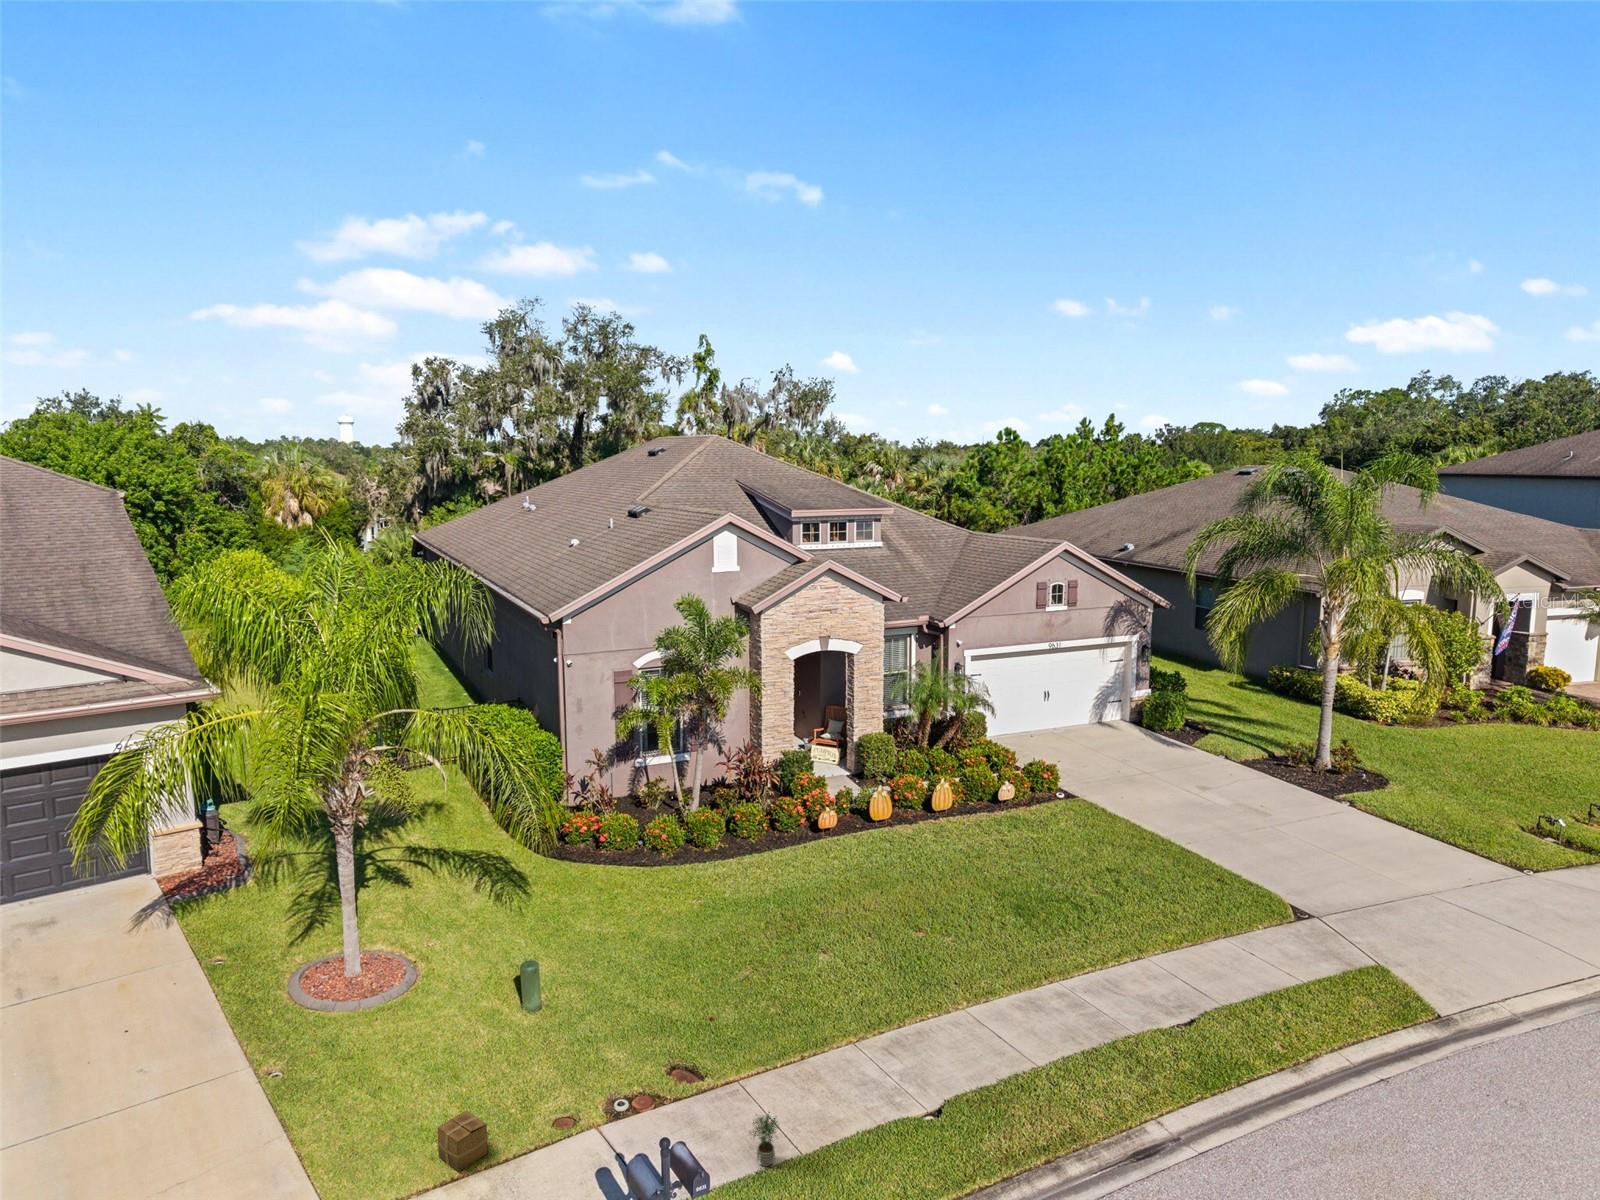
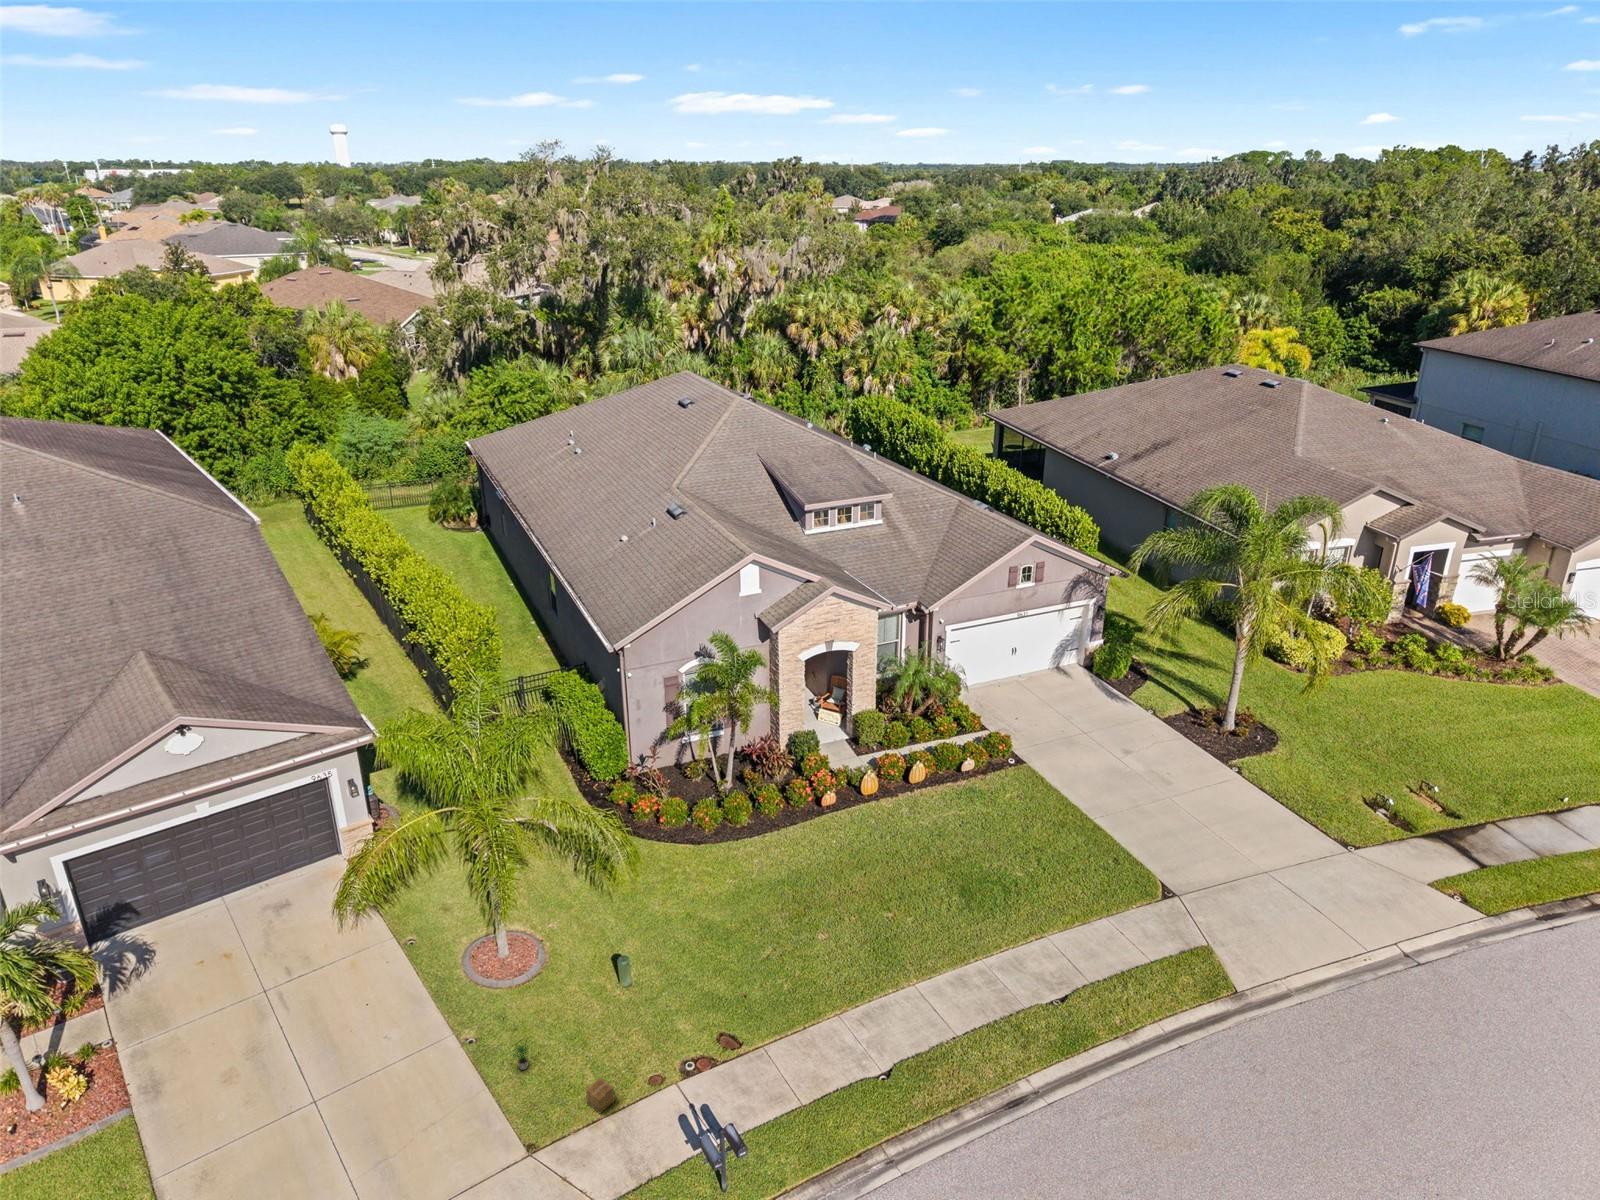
potted plant: present [750,1112,778,1167] -> present [513,1044,528,1070]

